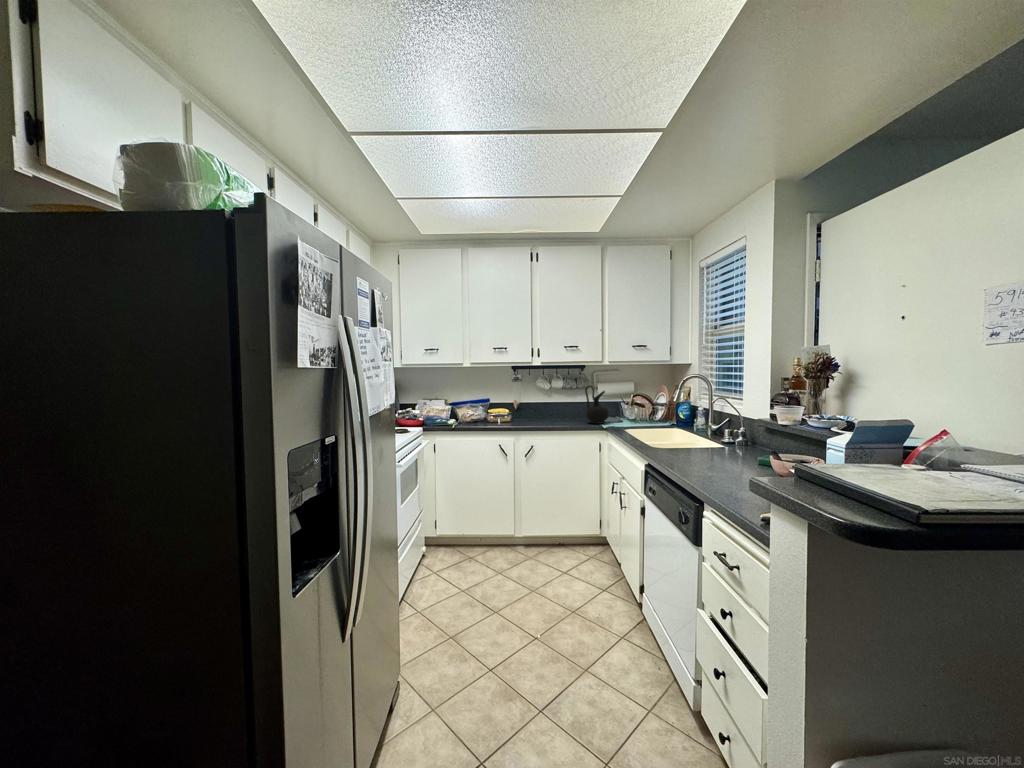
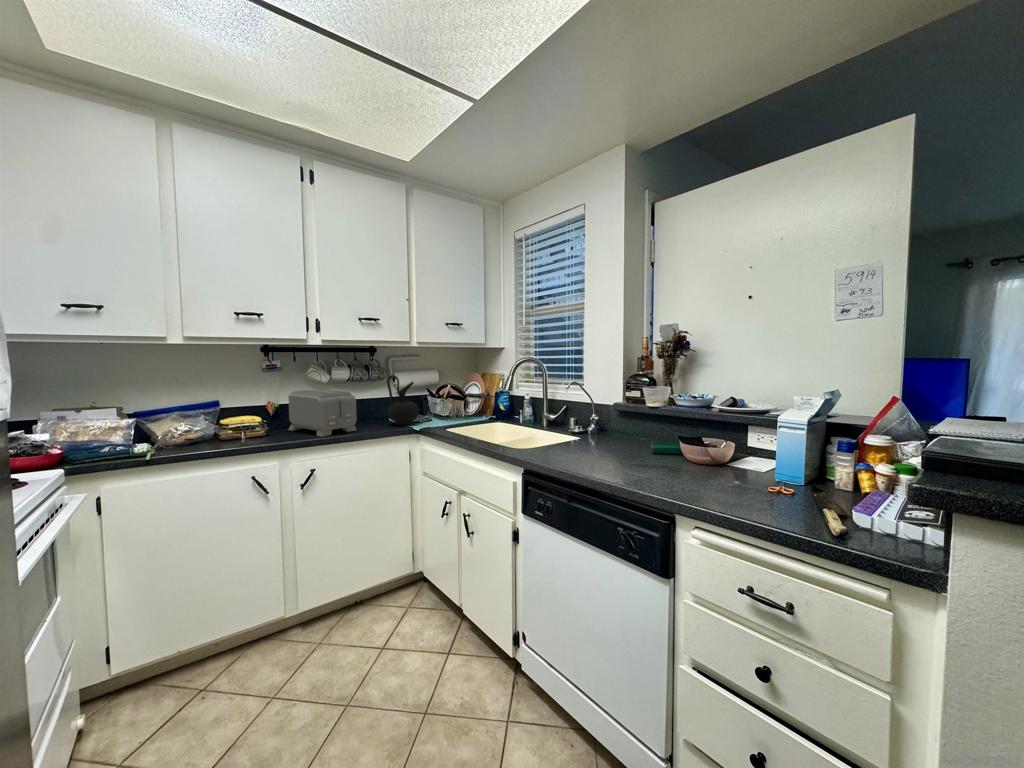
toaster: none [523,393,562,426] -> present [288,389,357,437]

